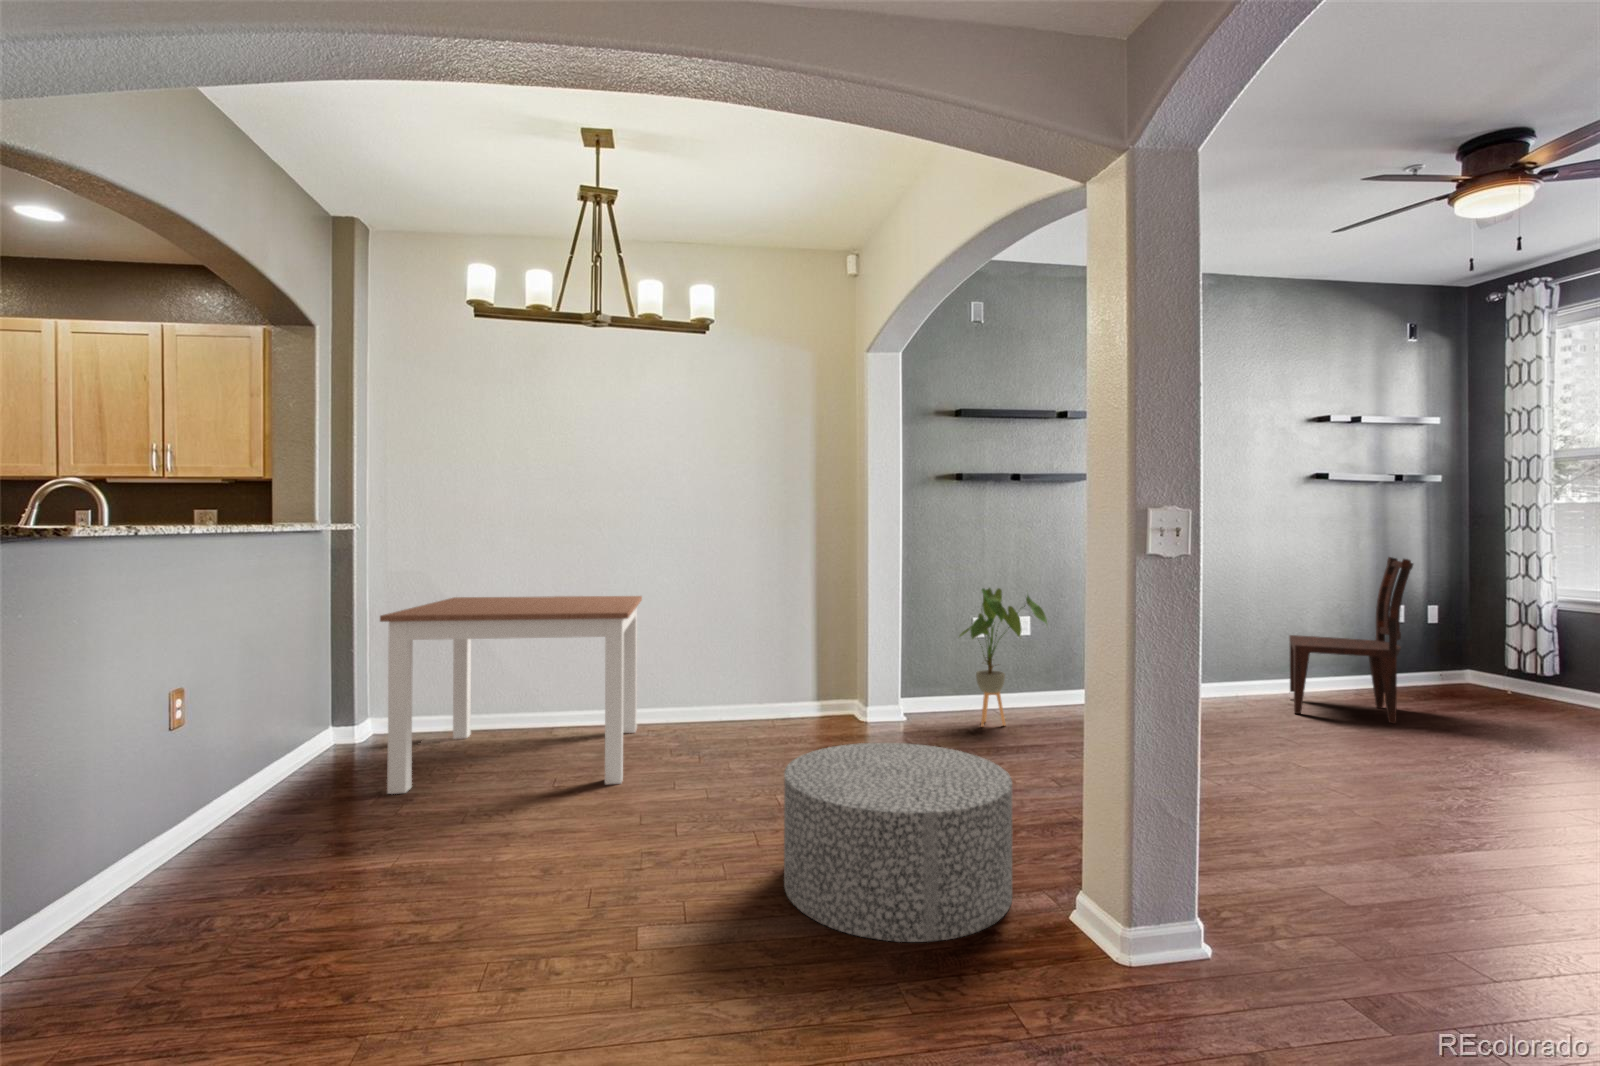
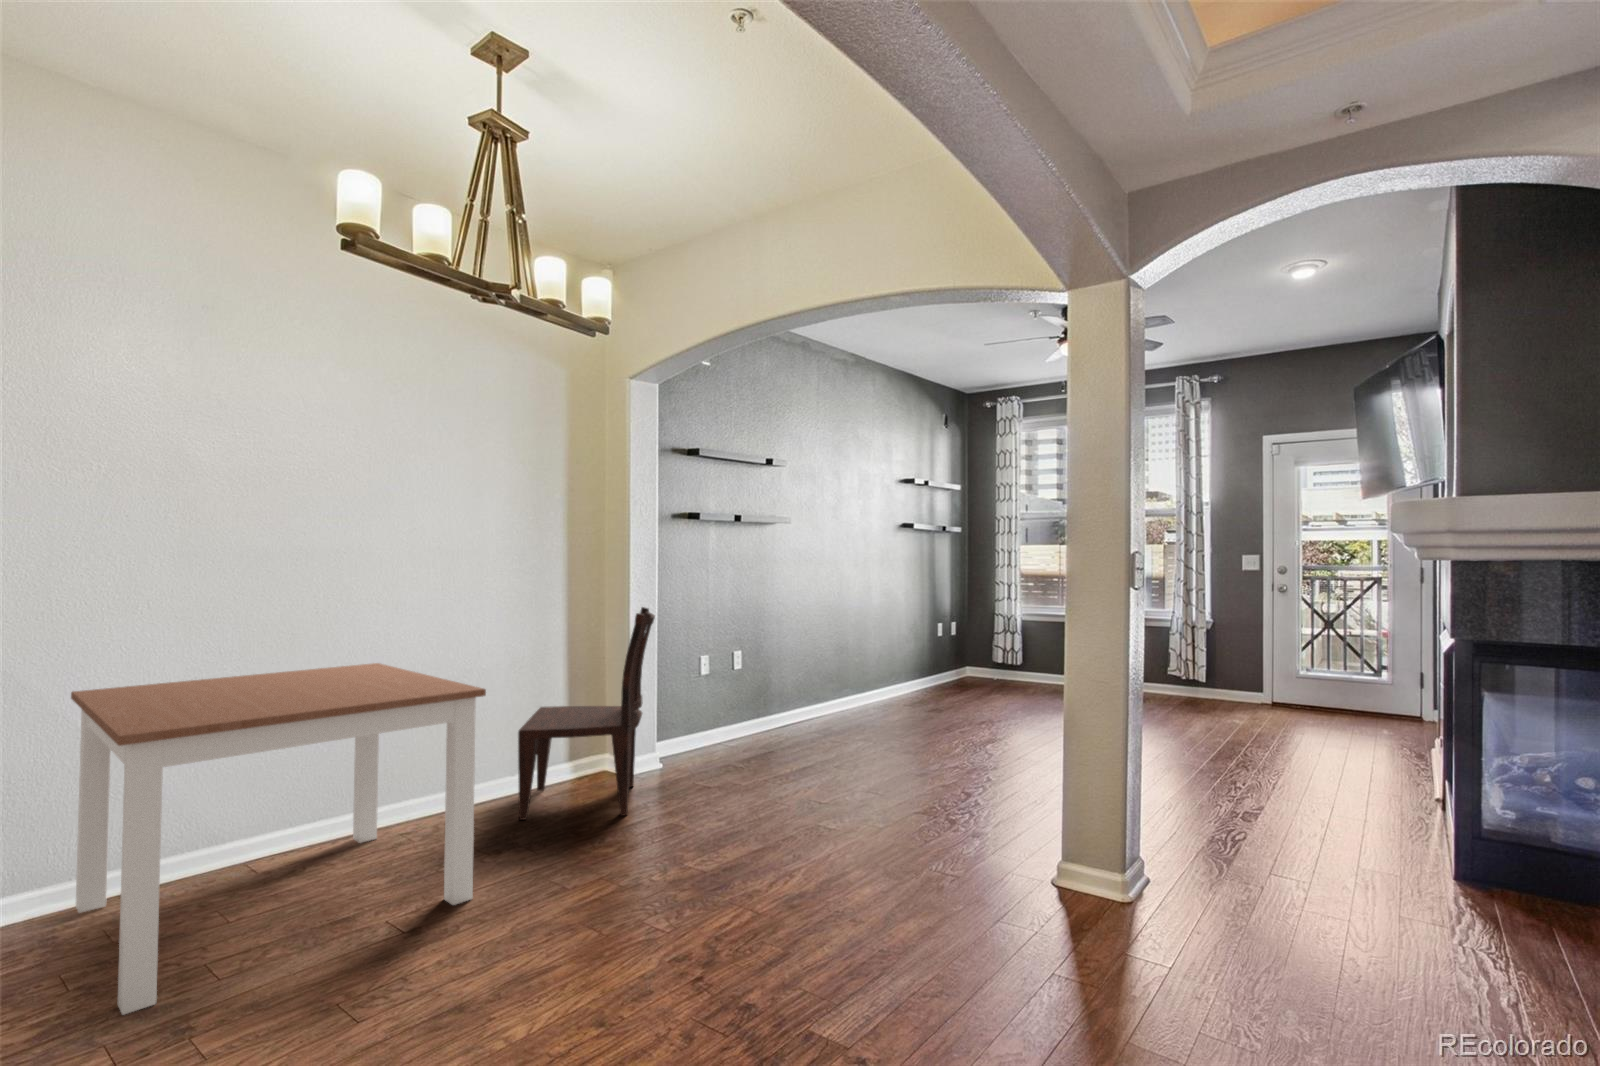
dining chair: present [1289,557,1413,723] -> present [518,607,655,820]
house plant: present [960,588,1047,726] -> none [702,626,784,758]
ottoman: present [784,743,1012,942] -> none [780,779,980,955]

